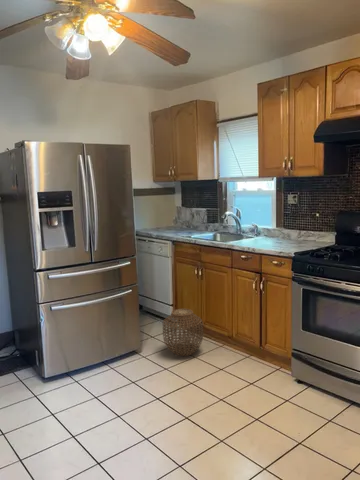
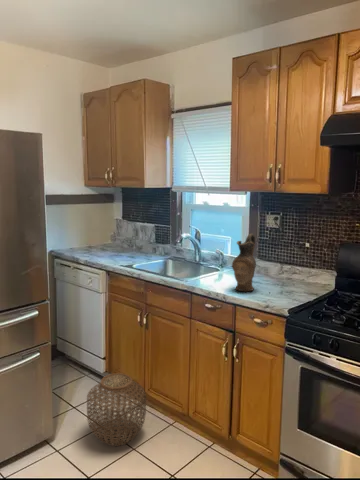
ceramic pitcher: none [260,206,277,246] -> present [232,234,256,291]

